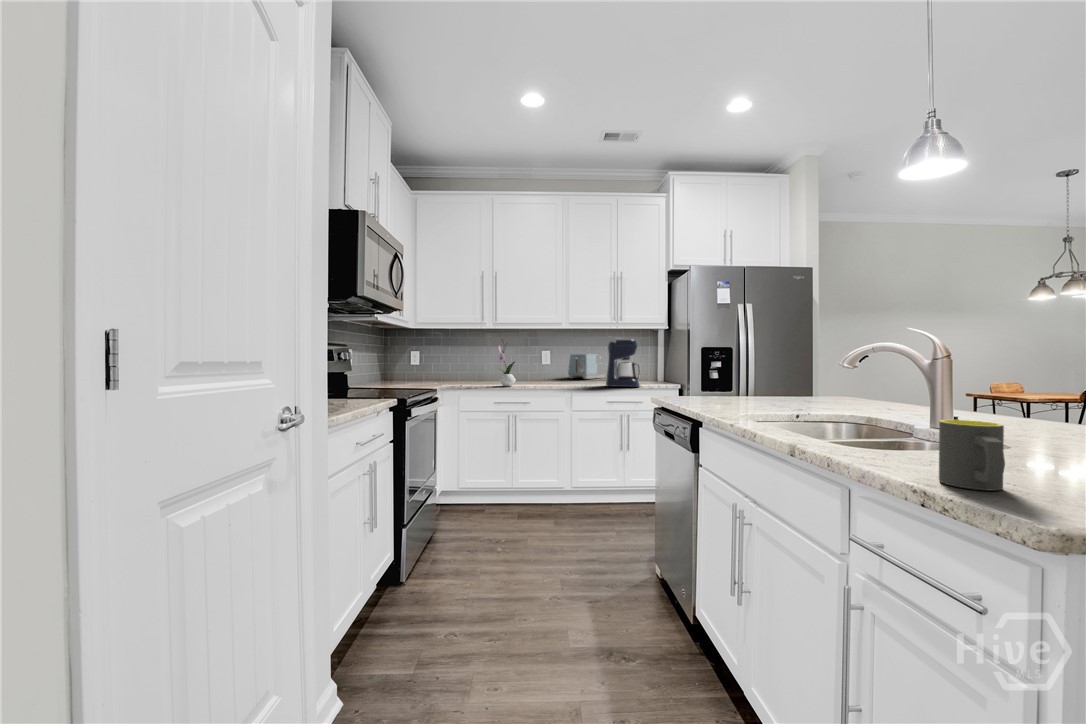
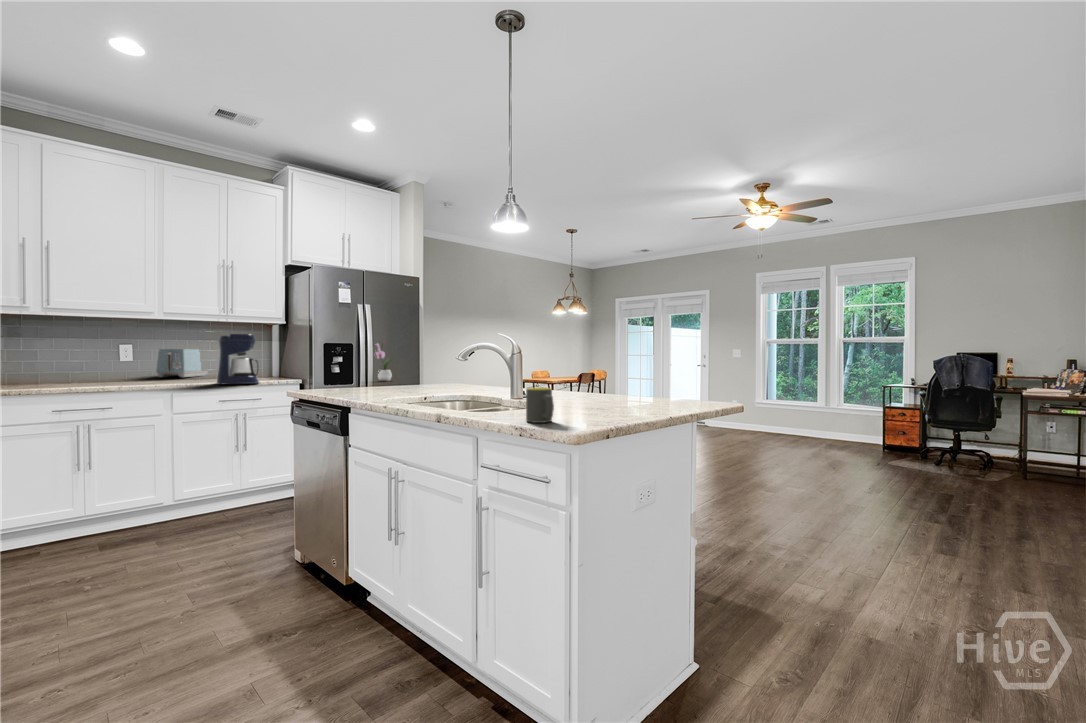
flower arrangement: present [497,339,516,386] -> present [376,344,392,381]

